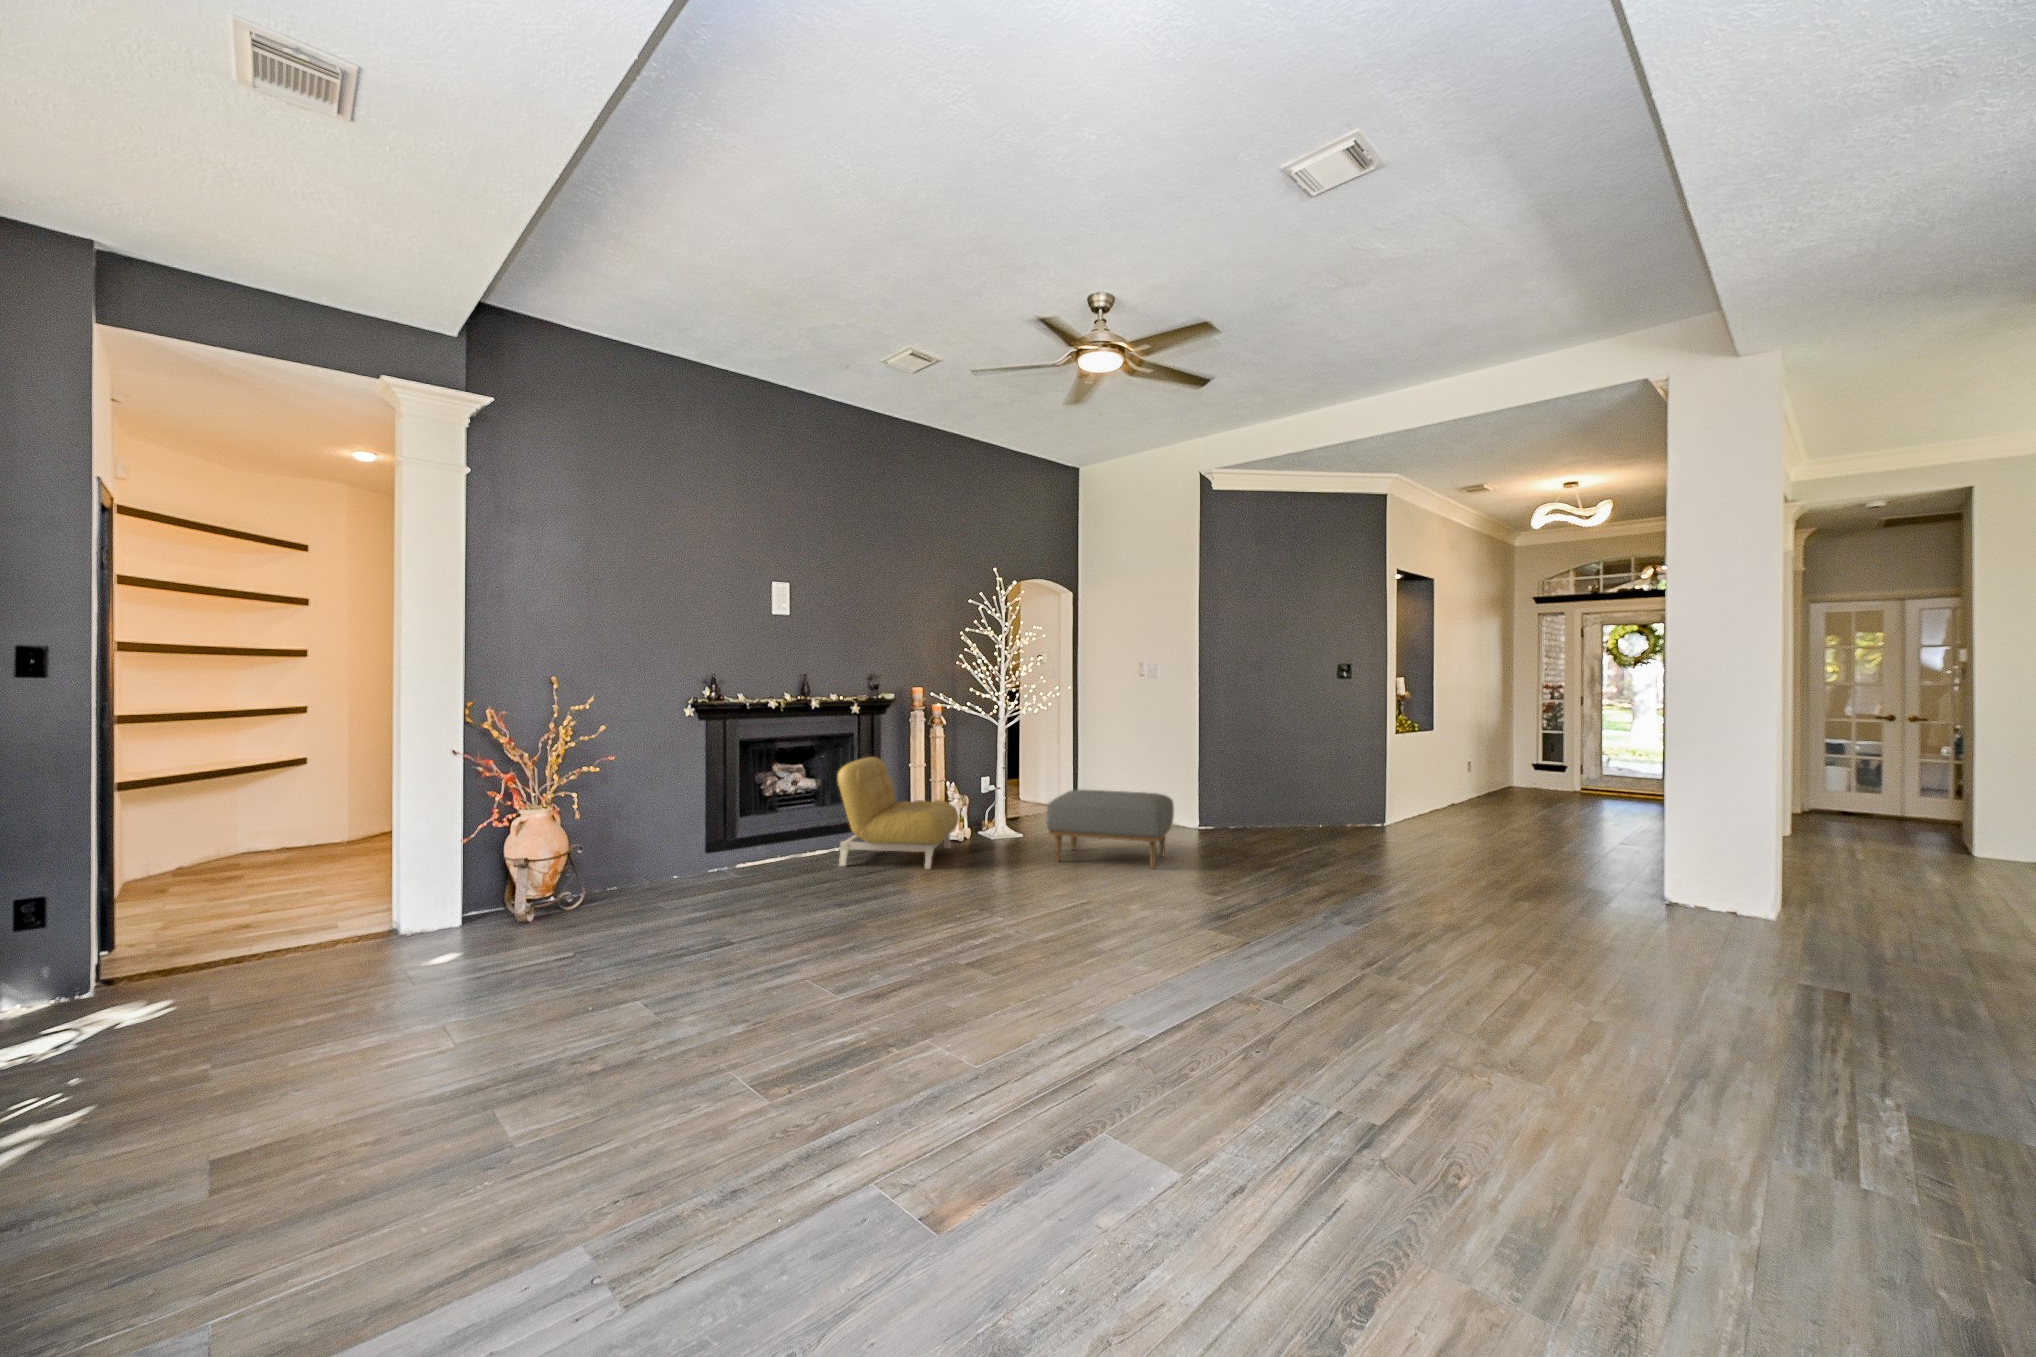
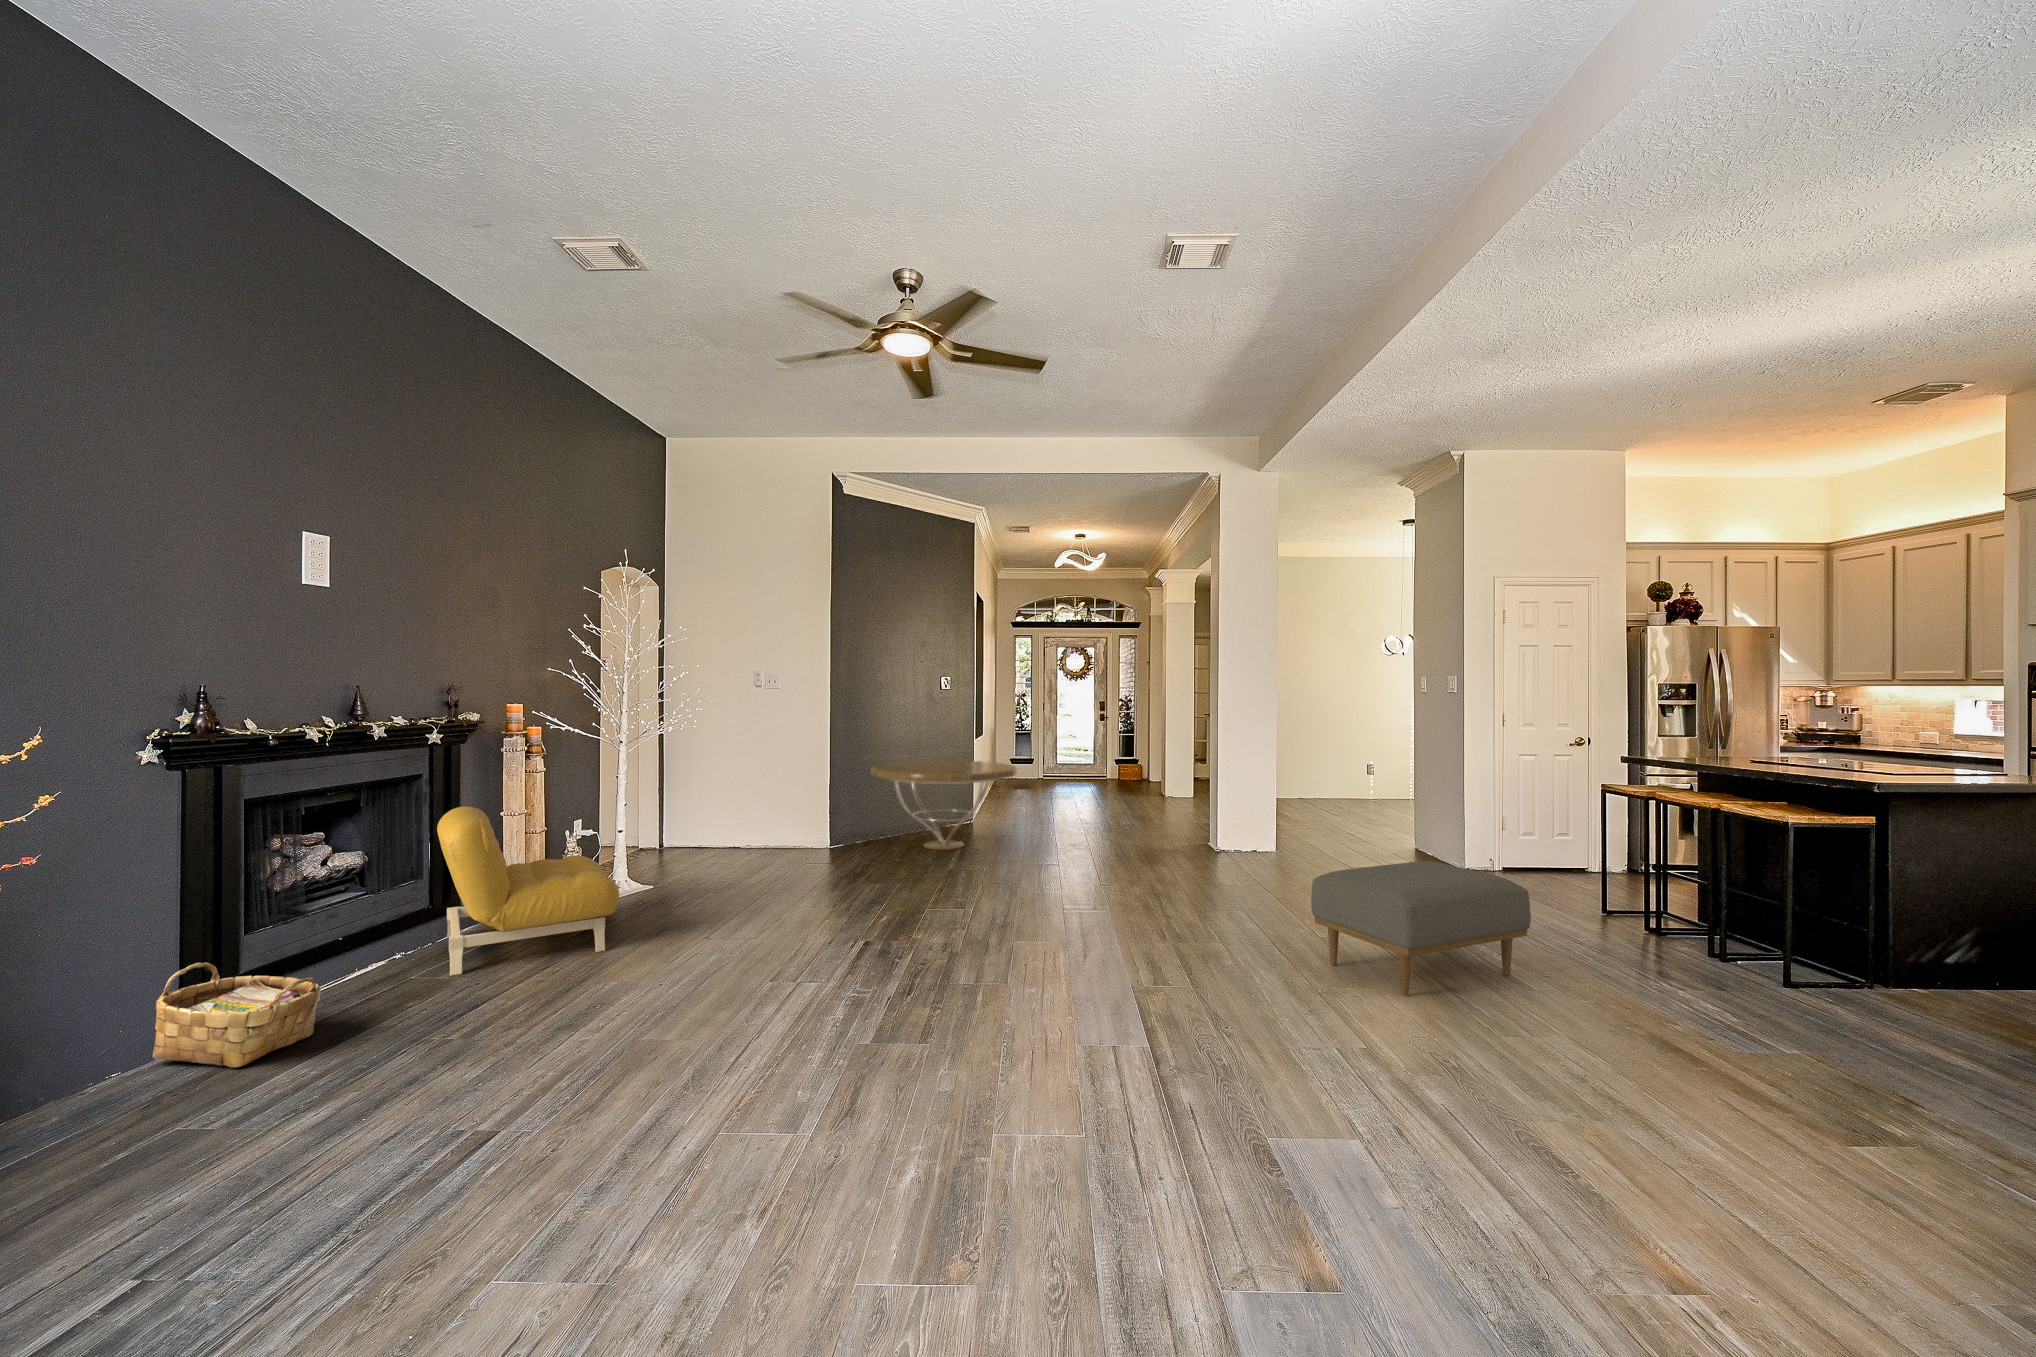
coffee table: none [1231,752,1392,845] -> present [872,760,1017,850]
ottoman: present [1047,790,1174,869] -> present [1311,861,1531,996]
woven basket: none [684,828,752,887] -> present [153,963,320,1068]

